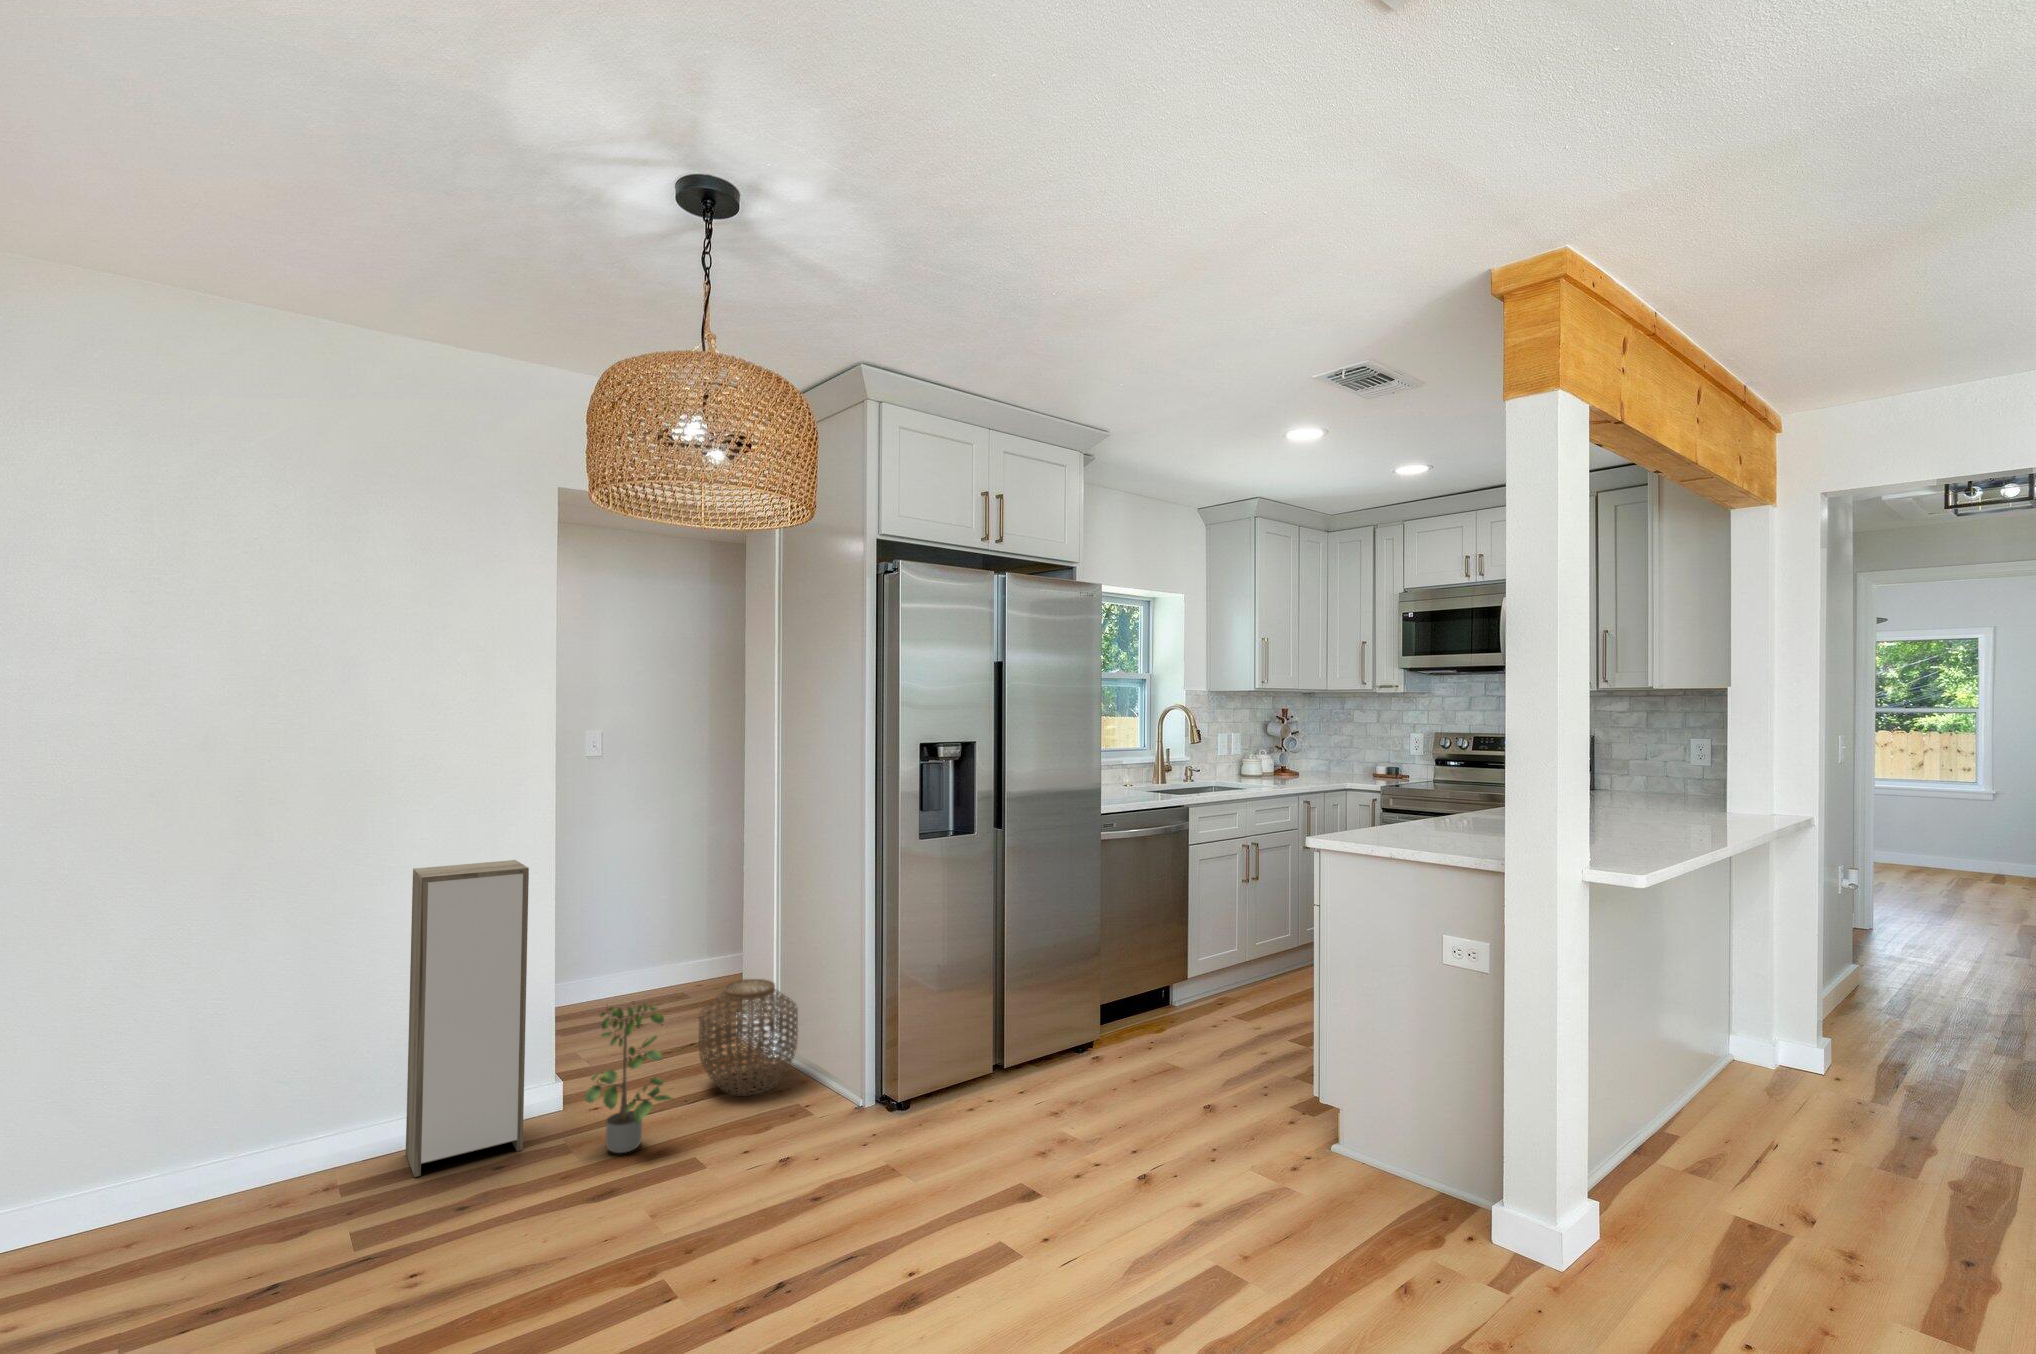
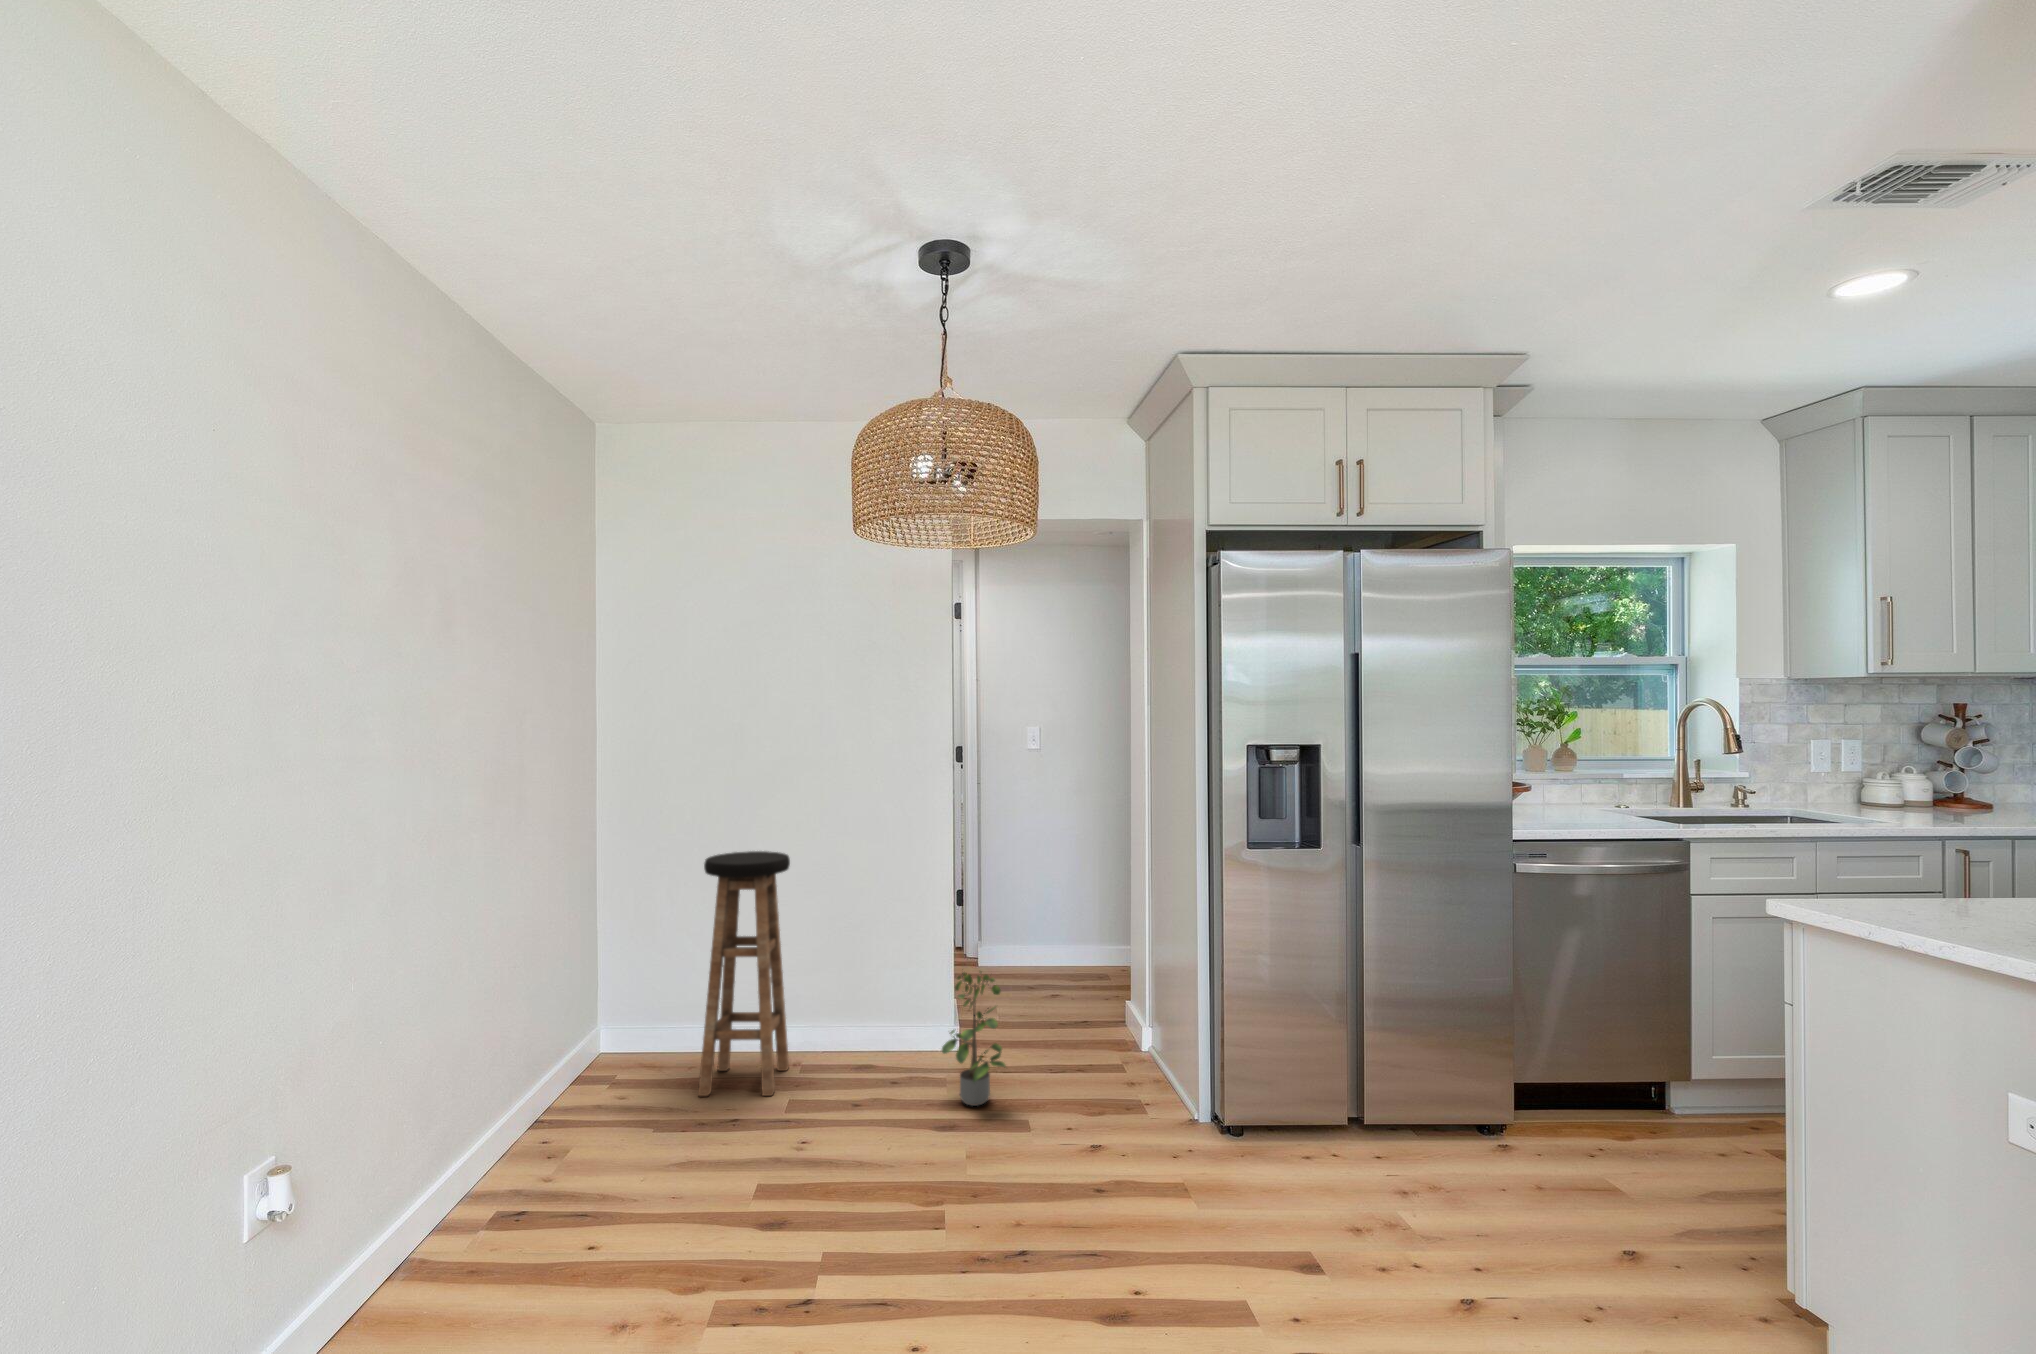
storage cabinet: present [406,860,529,1177] -> none [829,835,914,1082]
bar stool: none [218,898,356,1246] -> present [698,851,790,1096]
woven basket: present [699,979,798,1096] -> none [1065,969,1158,1083]

